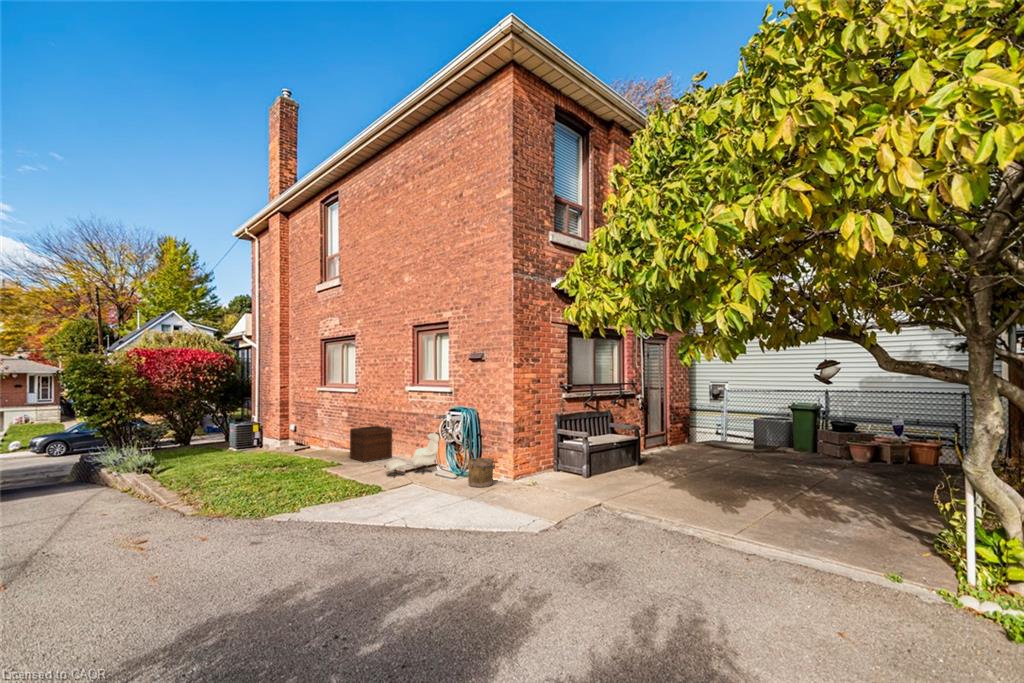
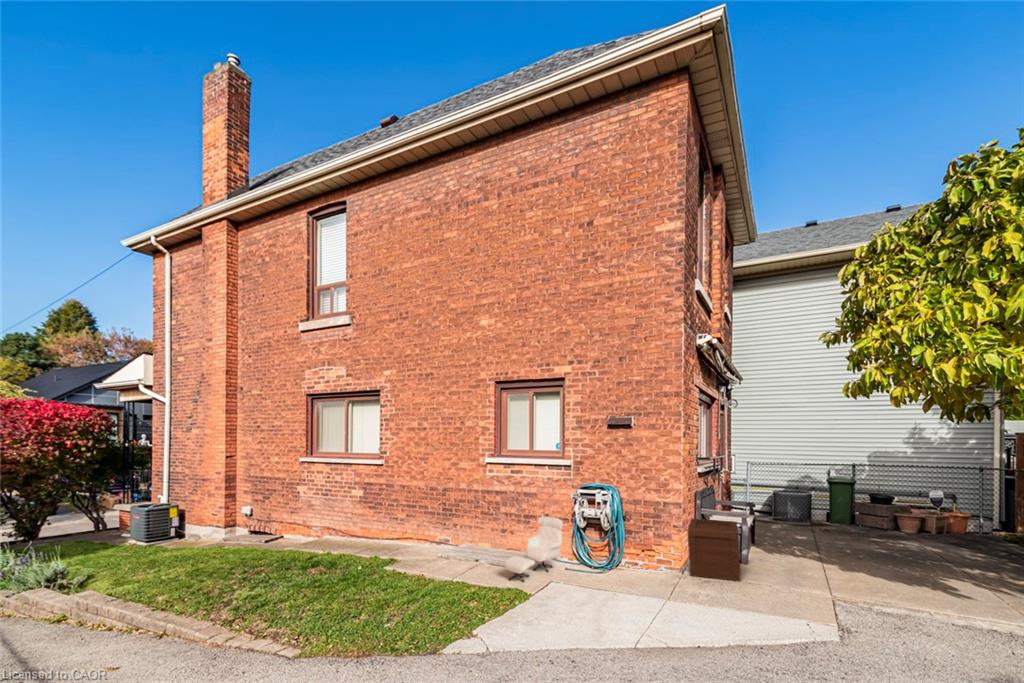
wooden crate: present [350,426,392,462] -> present [688,519,740,581]
bucket: present [468,458,495,487] -> none [628,543,664,584]

